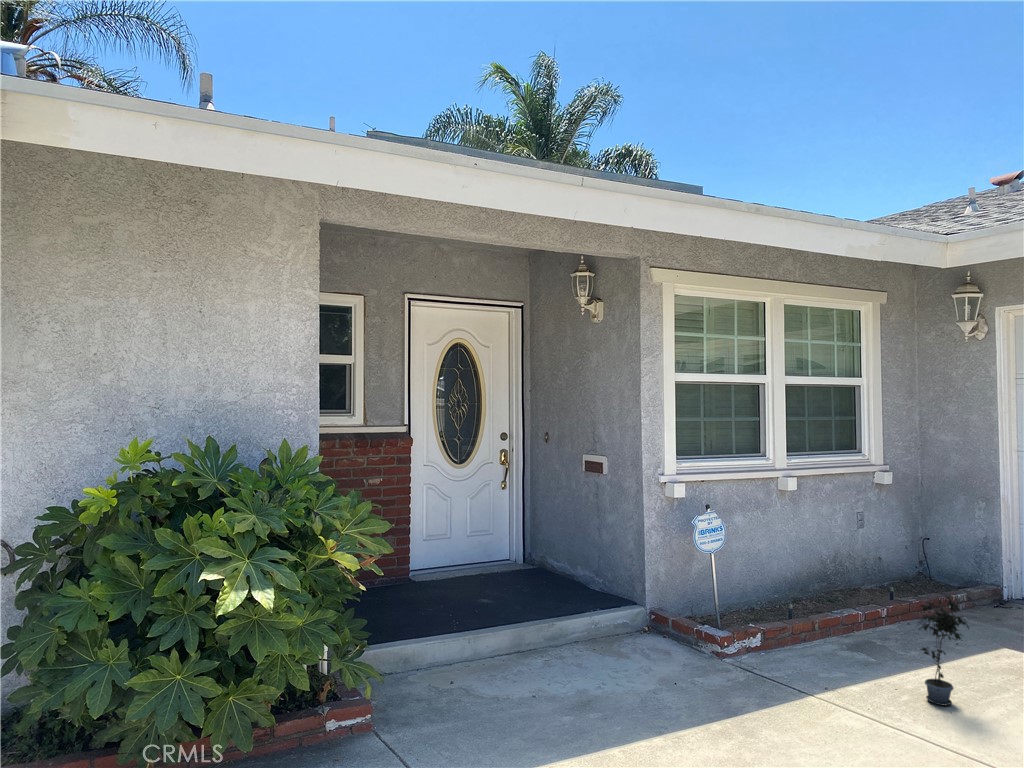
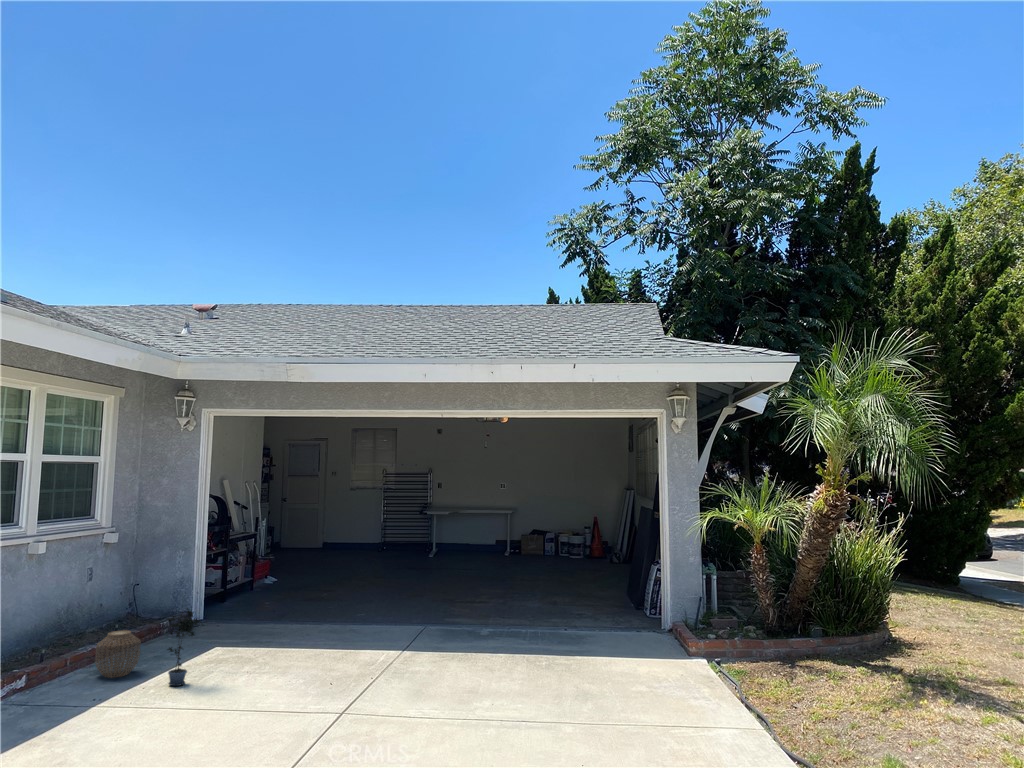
woven basket: none [842,602,898,663] -> present [95,630,141,678]

